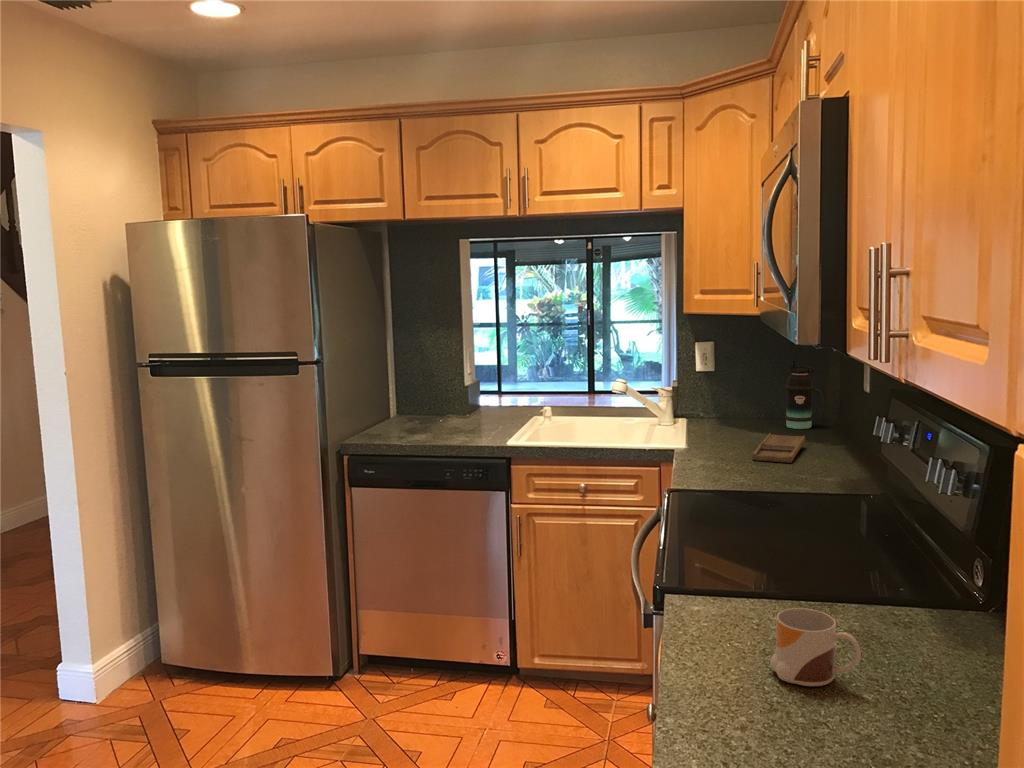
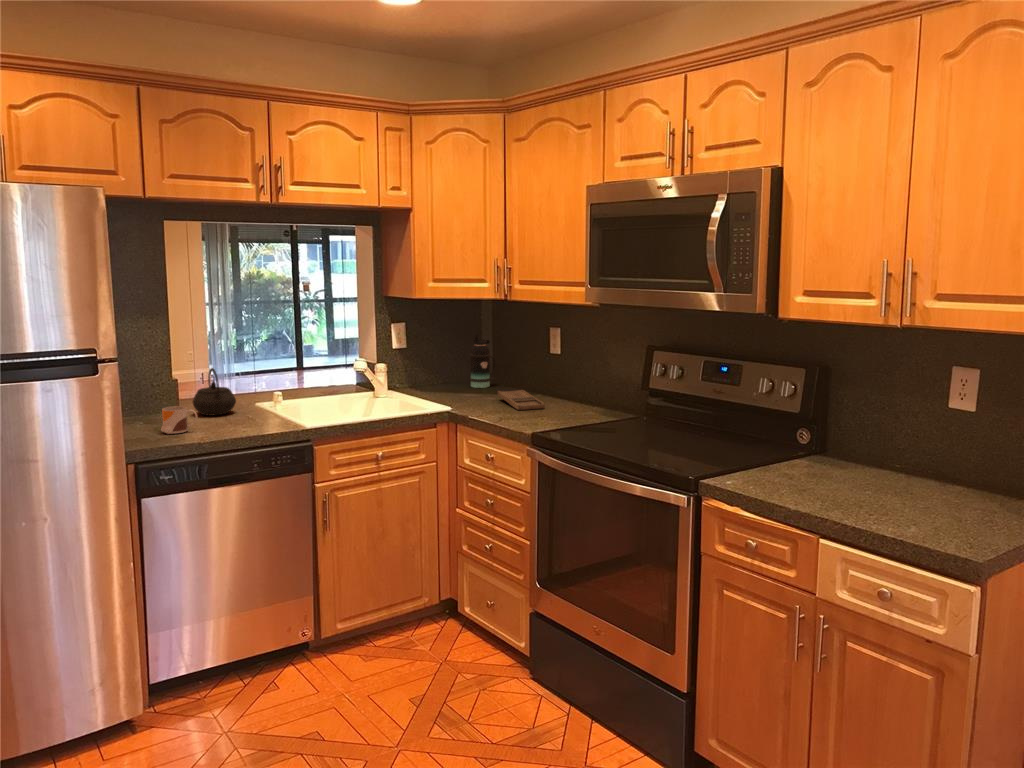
kettle: none [460,377,500,423] -> present [193,368,236,416]
mug: present [770,608,861,686] -> present [161,406,197,434]

